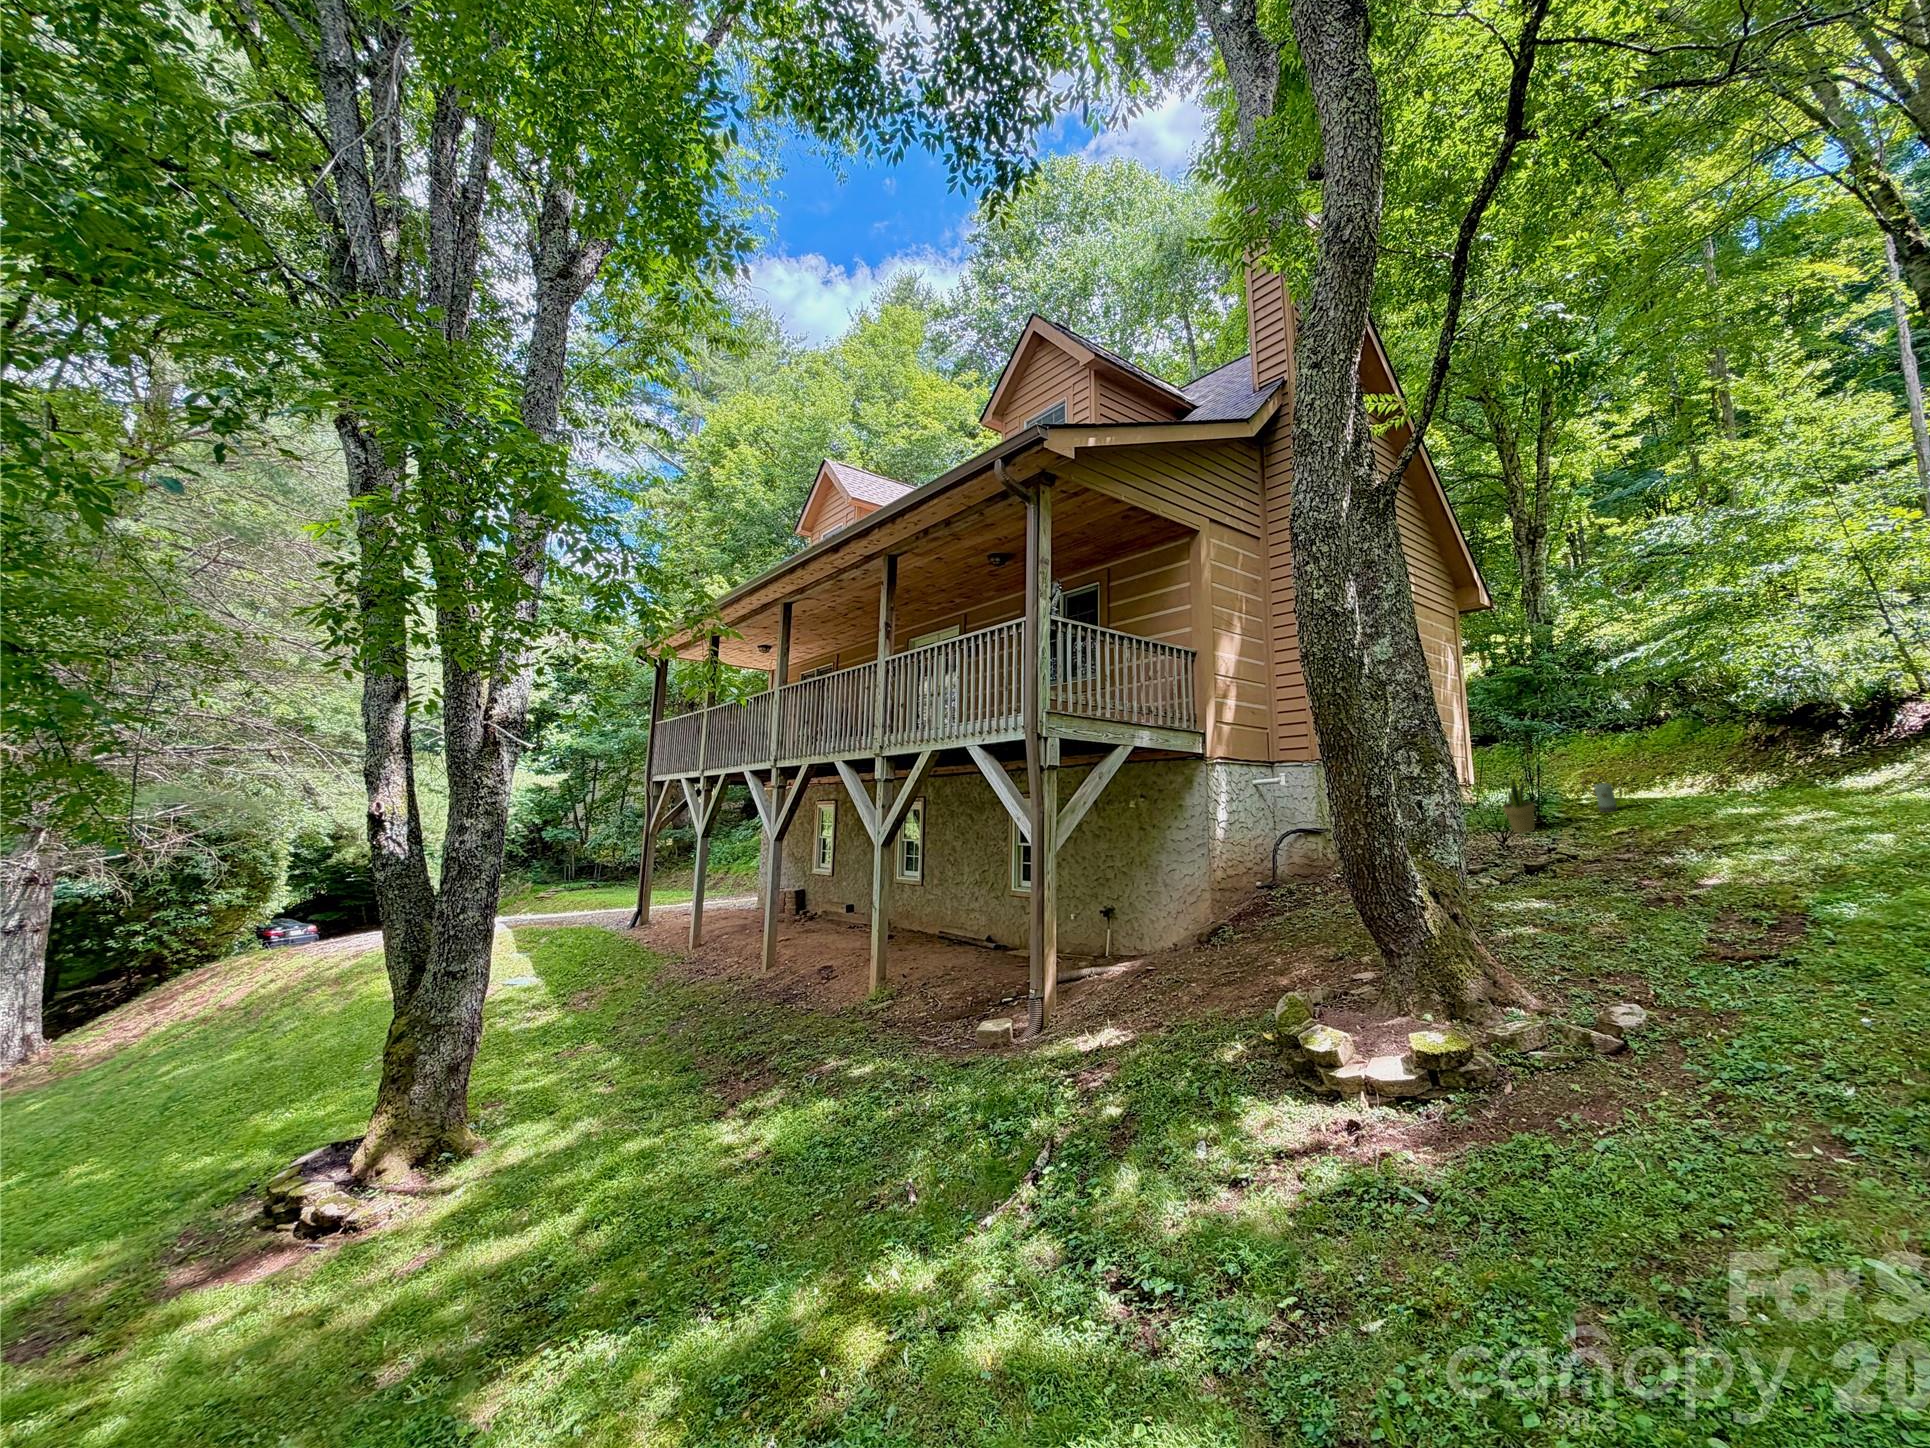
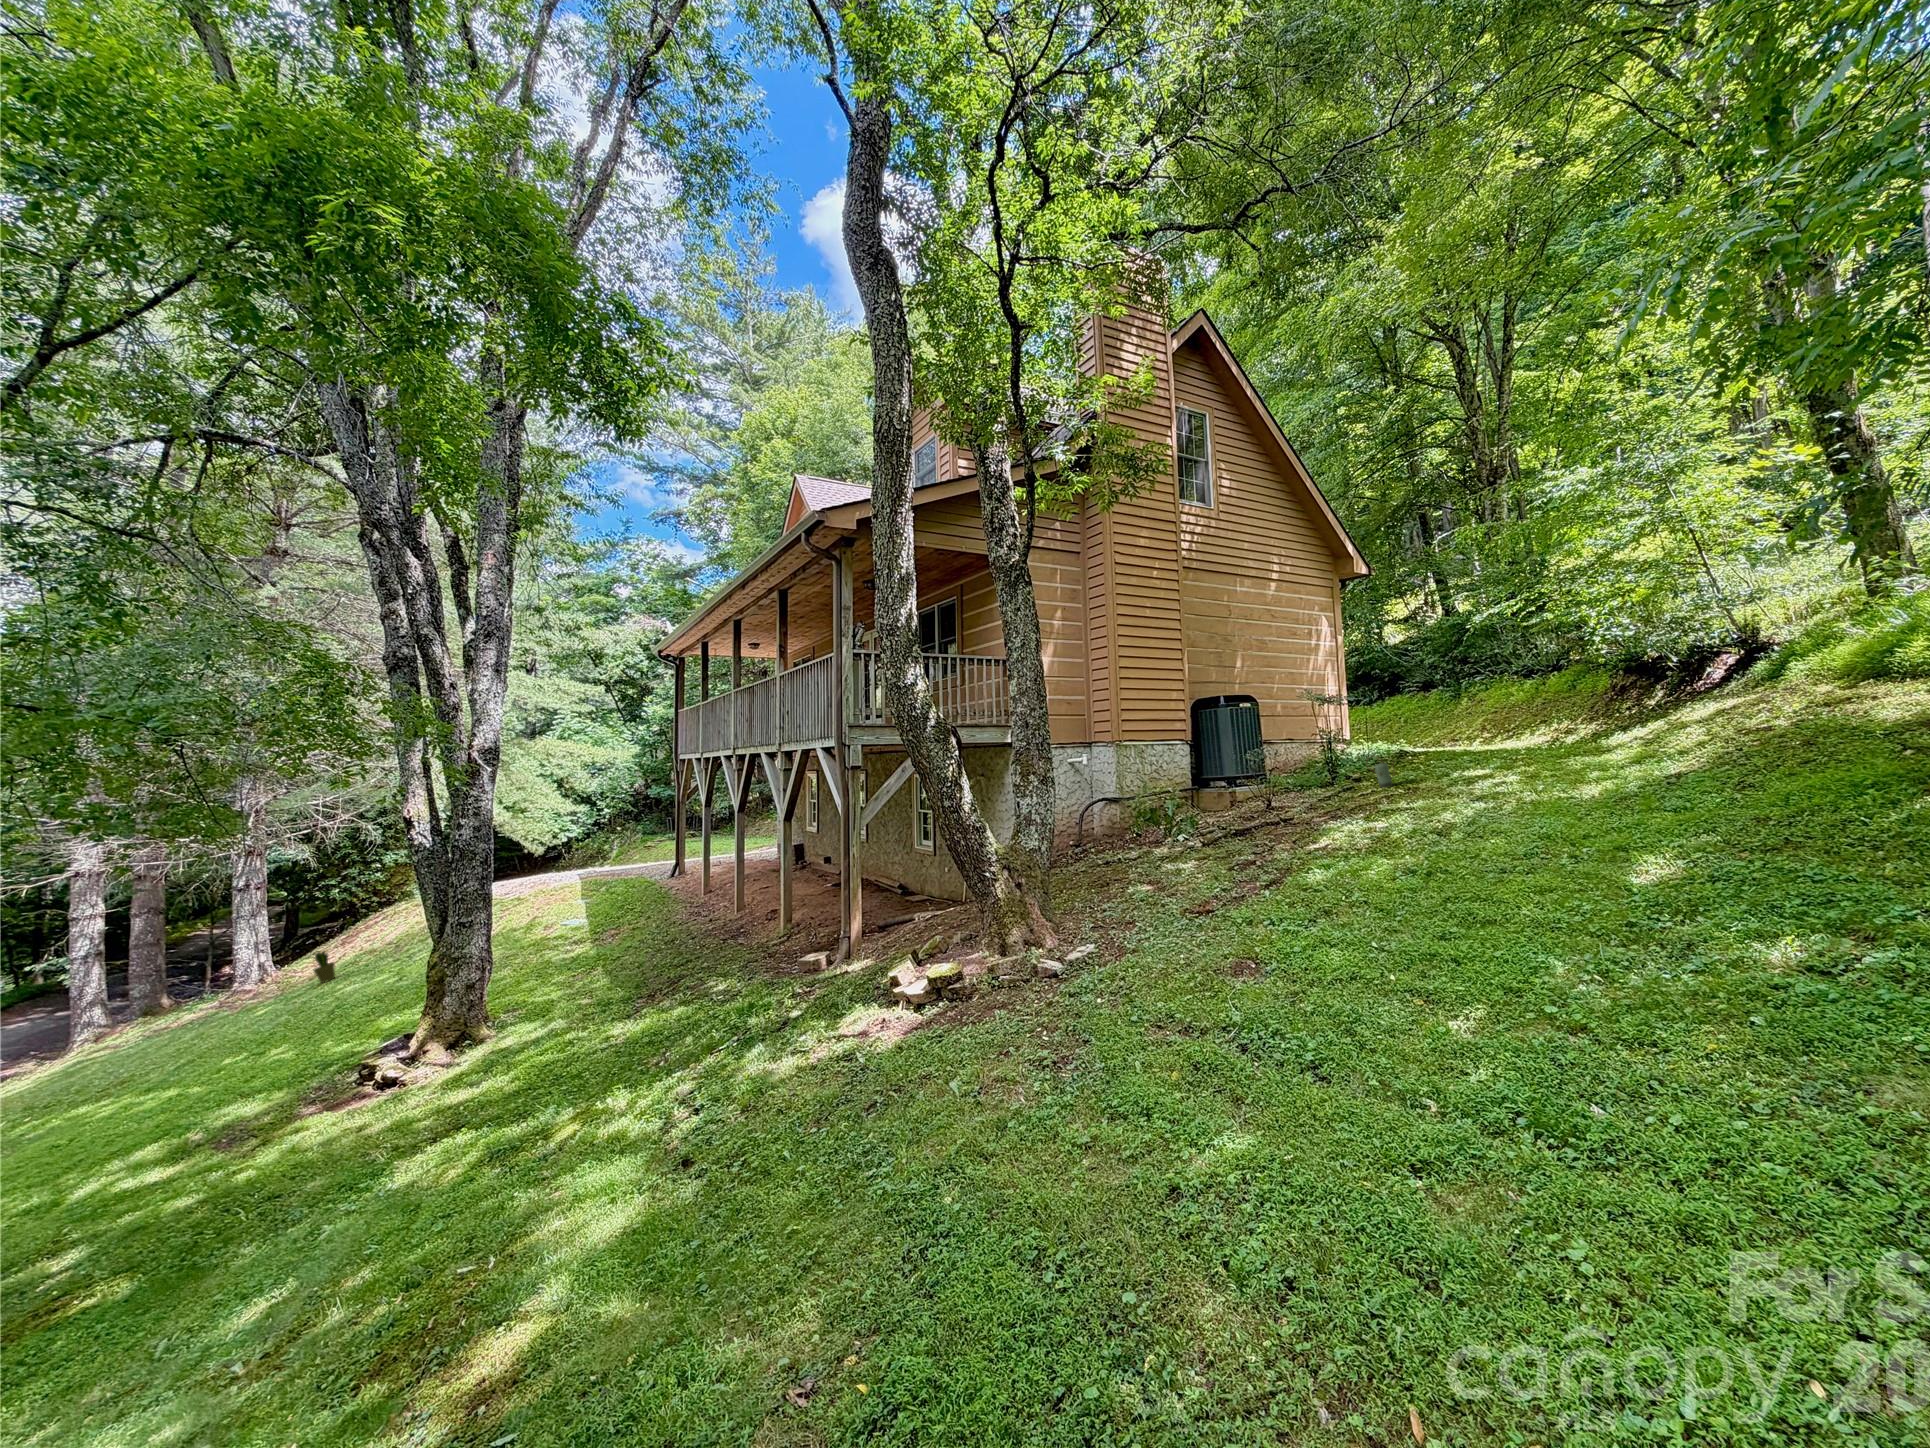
potted plant: present [1503,779,1535,833] -> present [313,951,335,983]

